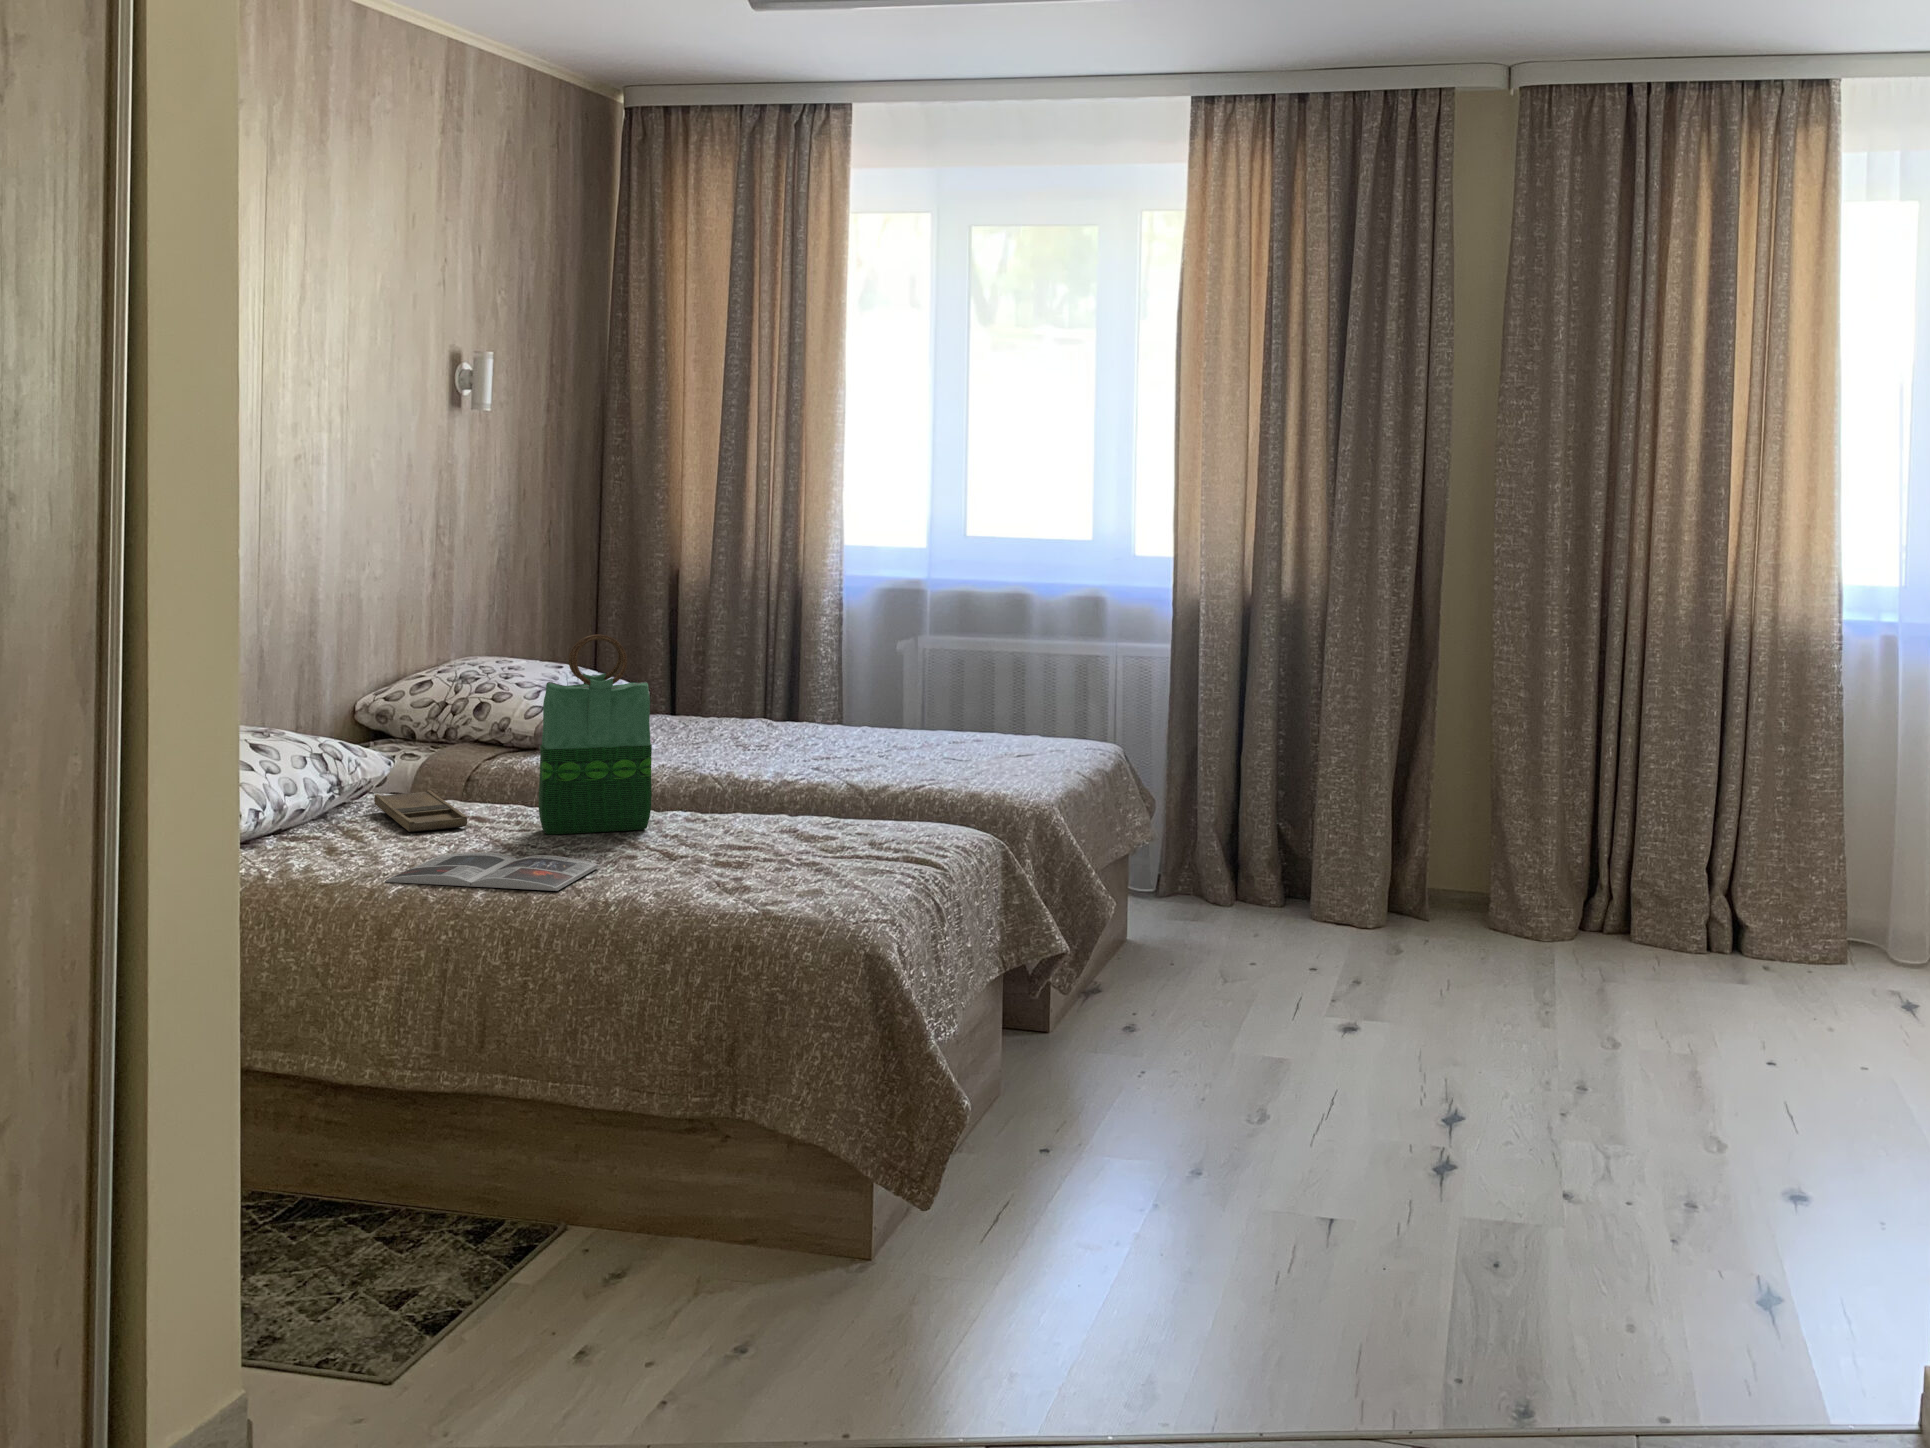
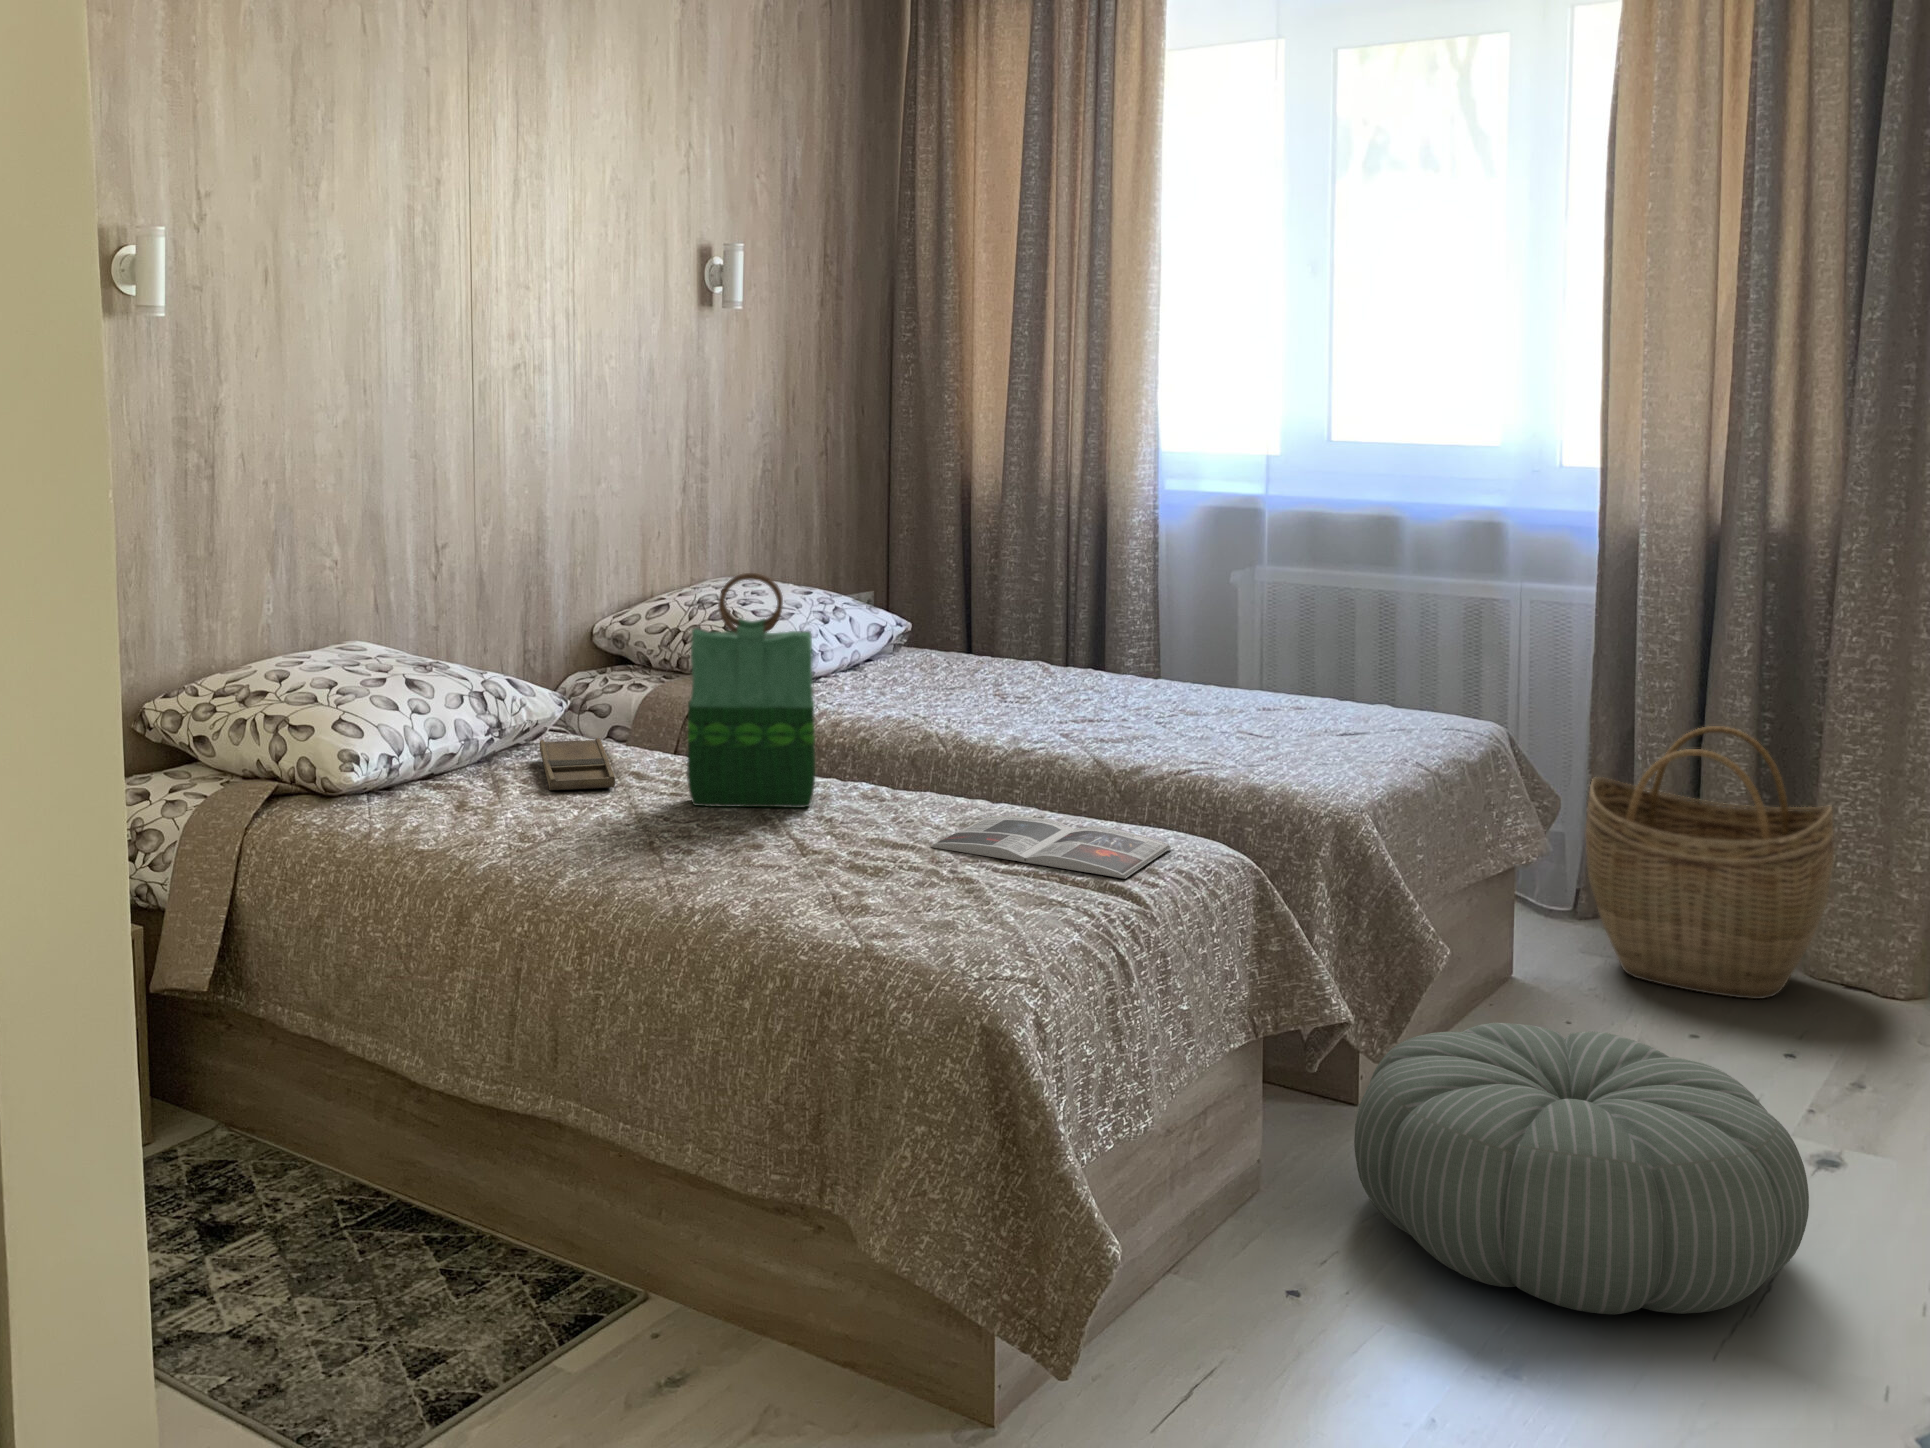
woven basket: none [1175,744,1335,939] -> present [1586,726,1834,999]
magazine: present [385,852,600,891] -> present [931,816,1171,879]
pouf: none [1074,947,1360,1126] -> present [1354,1023,1809,1315]

